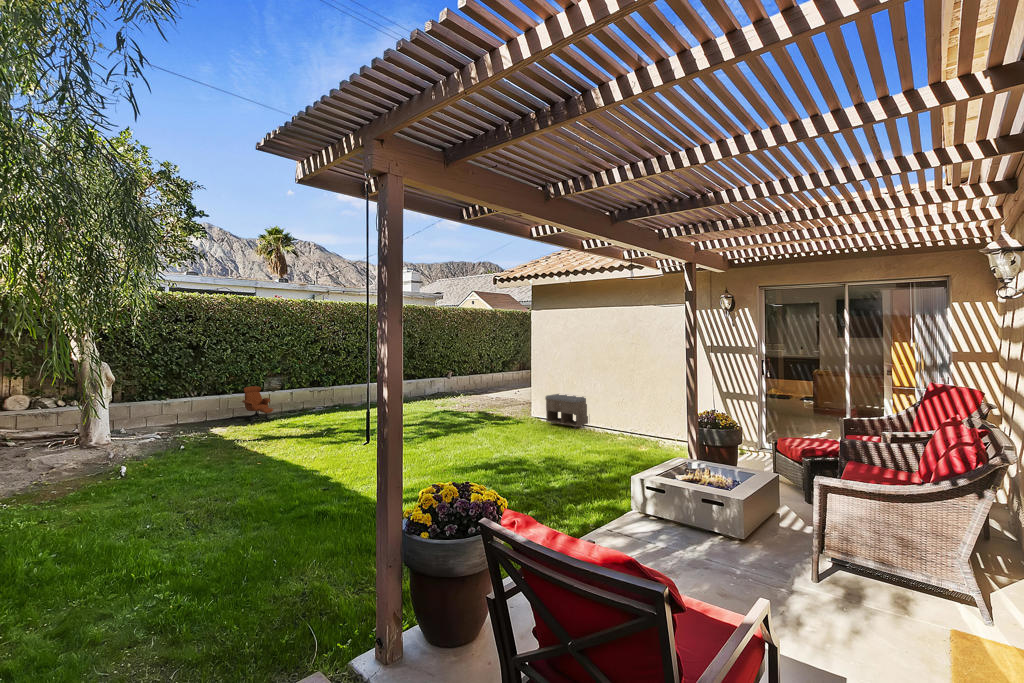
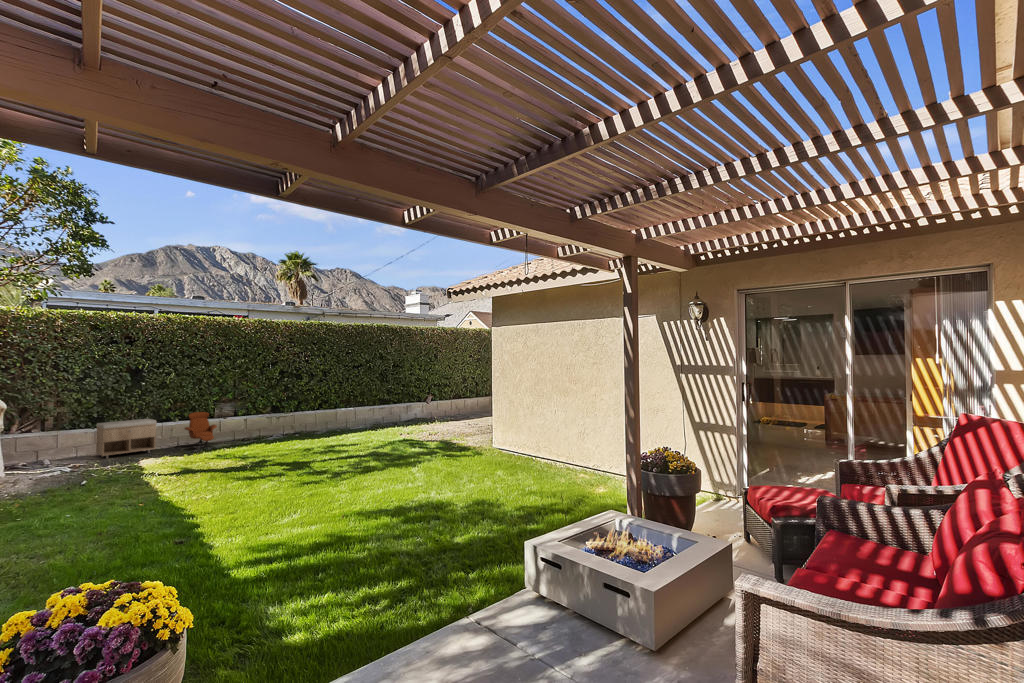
storage bench: present [545,394,588,429] -> present [96,419,157,458]

